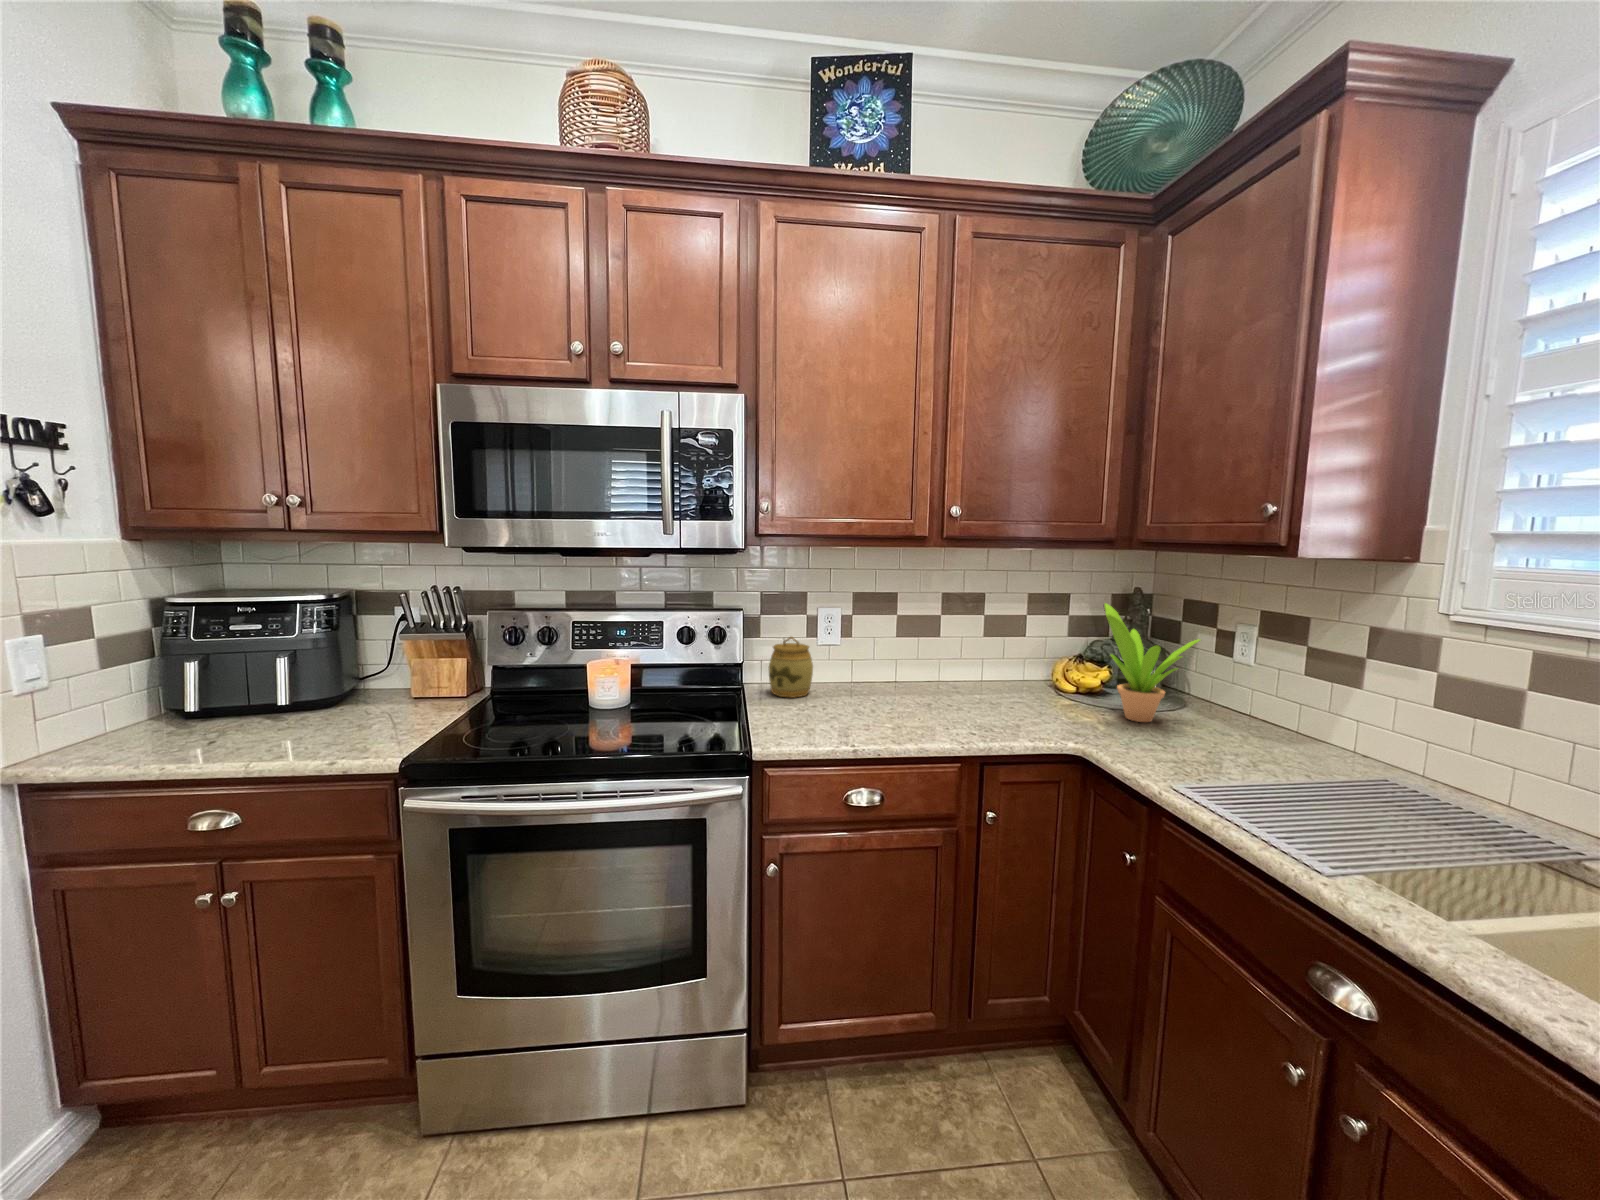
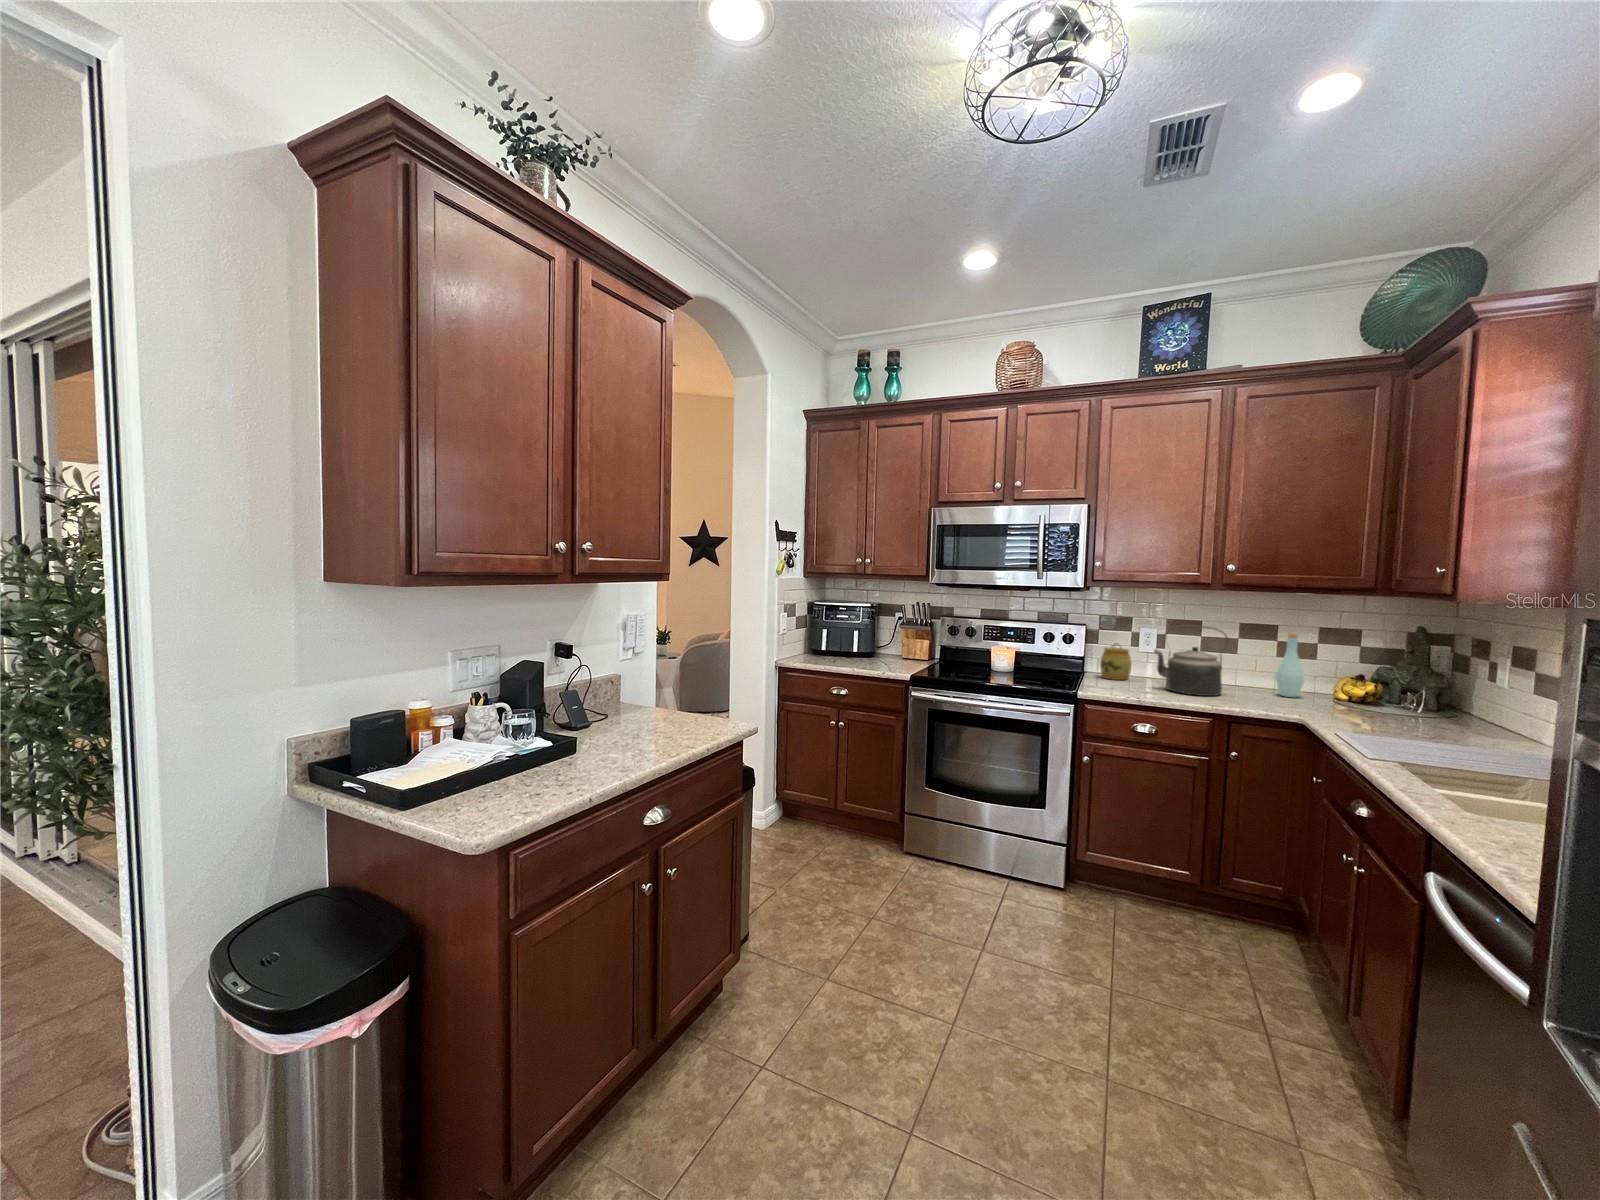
potted plant: present [1104,603,1200,722] -> none [1342,634,1438,718]
kettle: none [851,604,952,717] -> present [1154,625,1228,696]
bottle: none [997,605,1032,697] -> present [1276,633,1304,697]

